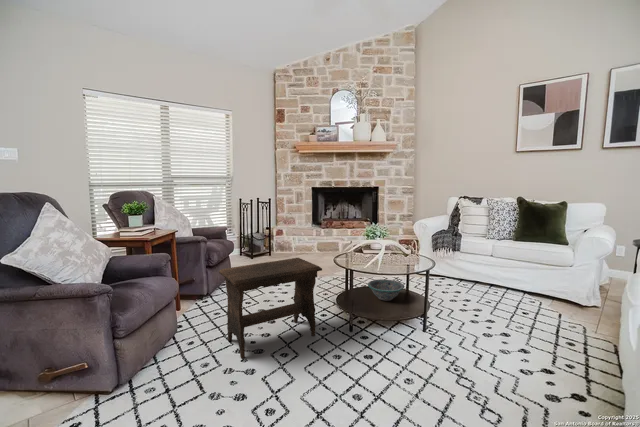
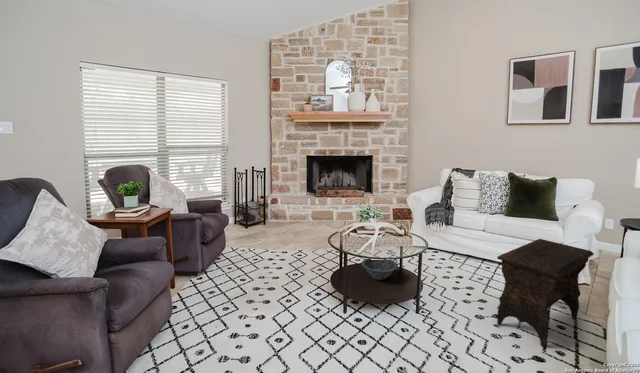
footstool: present [219,258,322,358] -> present [497,239,594,347]

